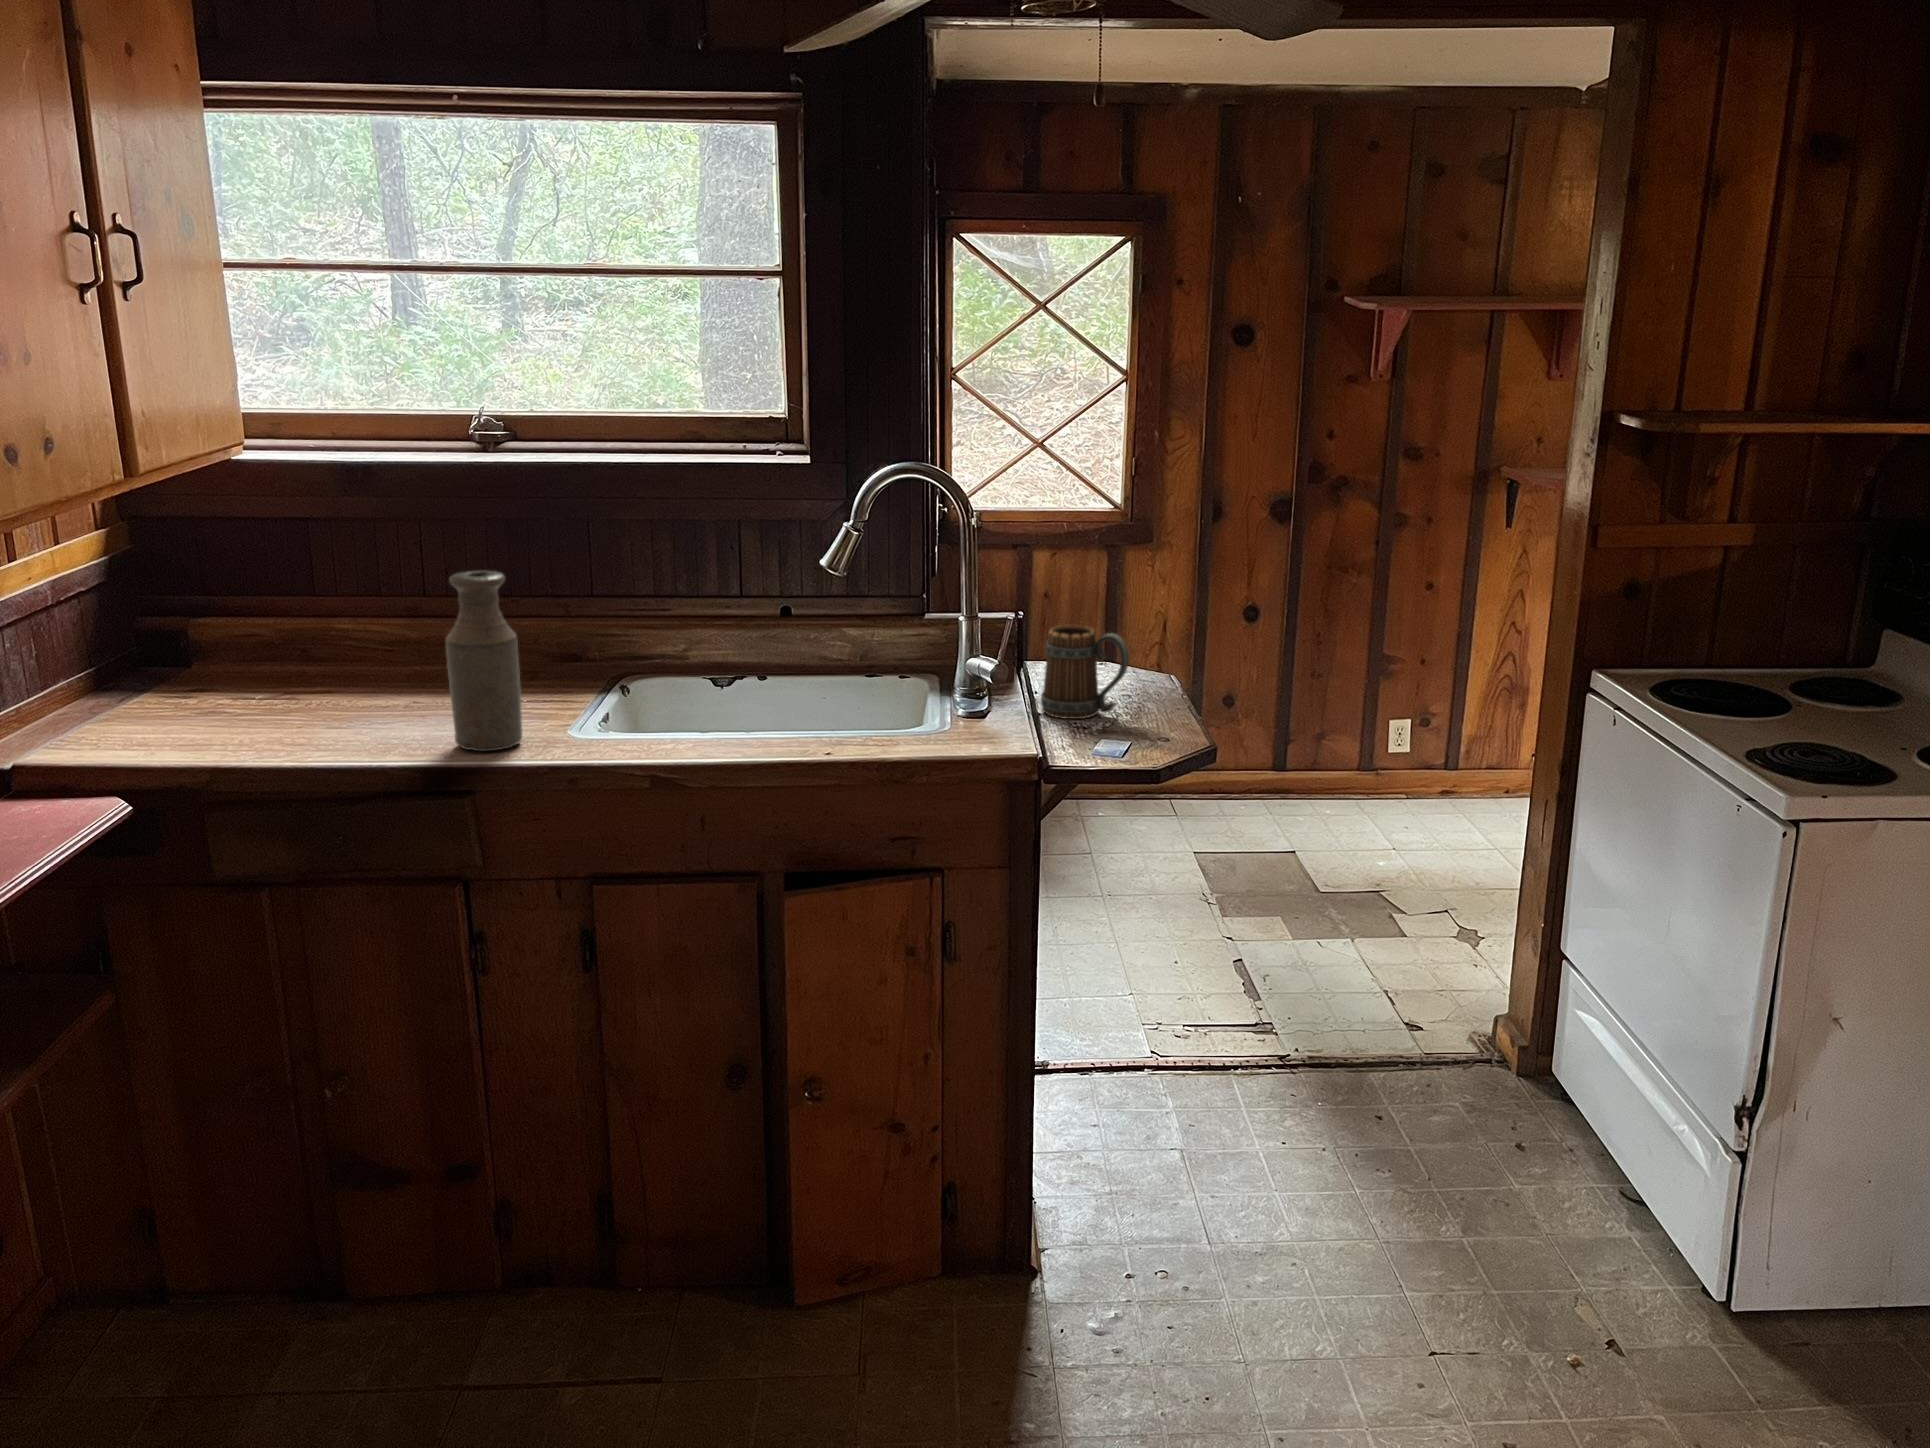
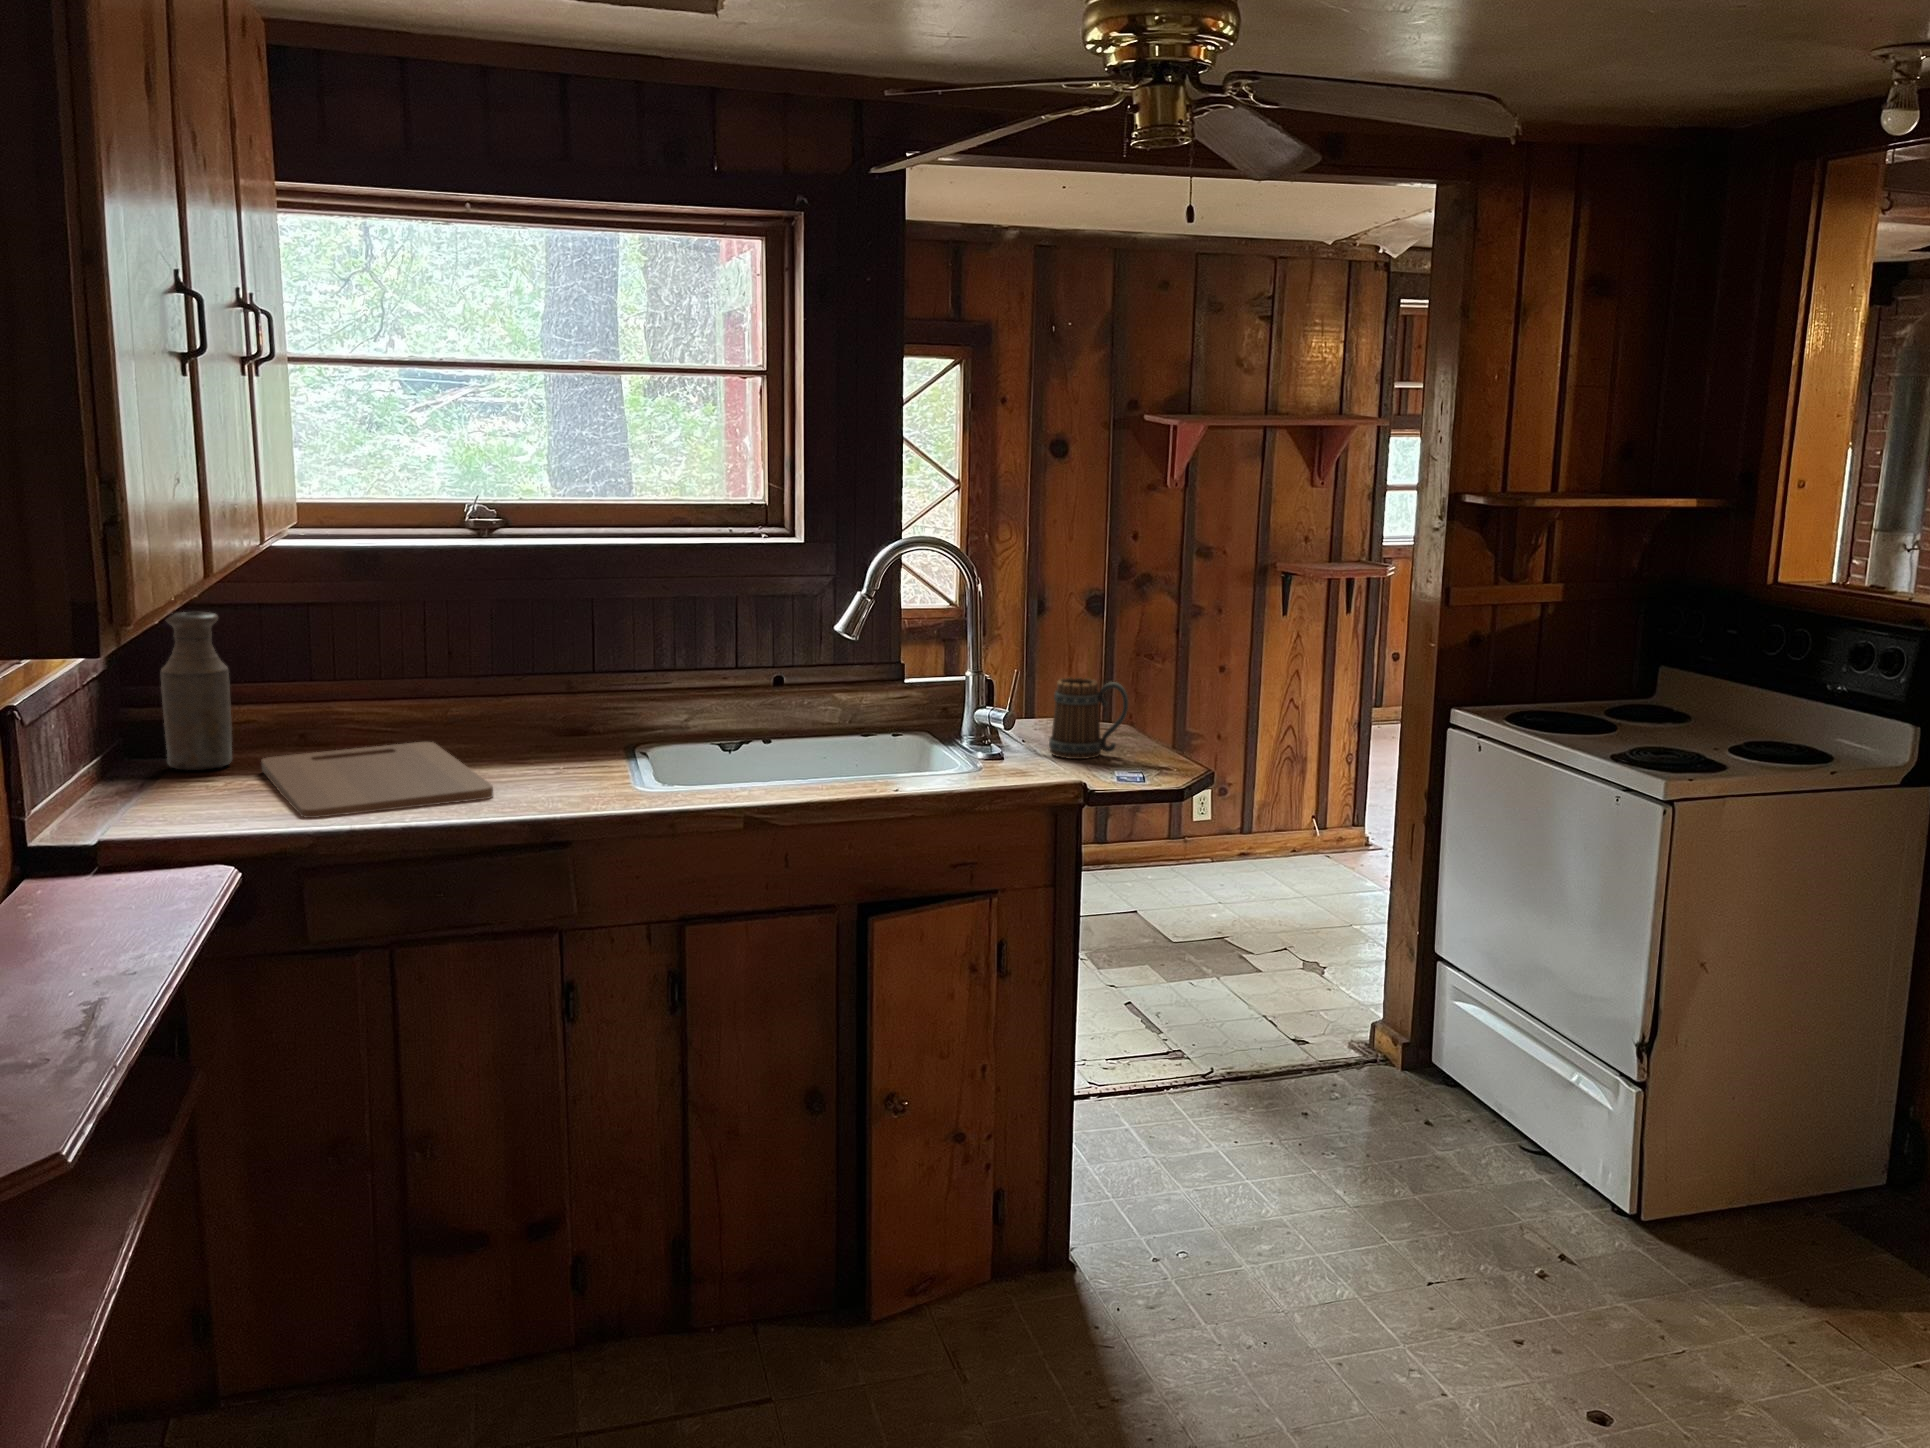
bottle: present [446,571,522,751] -> present [161,612,232,770]
cutting board: none [212,665,418,755] -> present [261,742,493,818]

